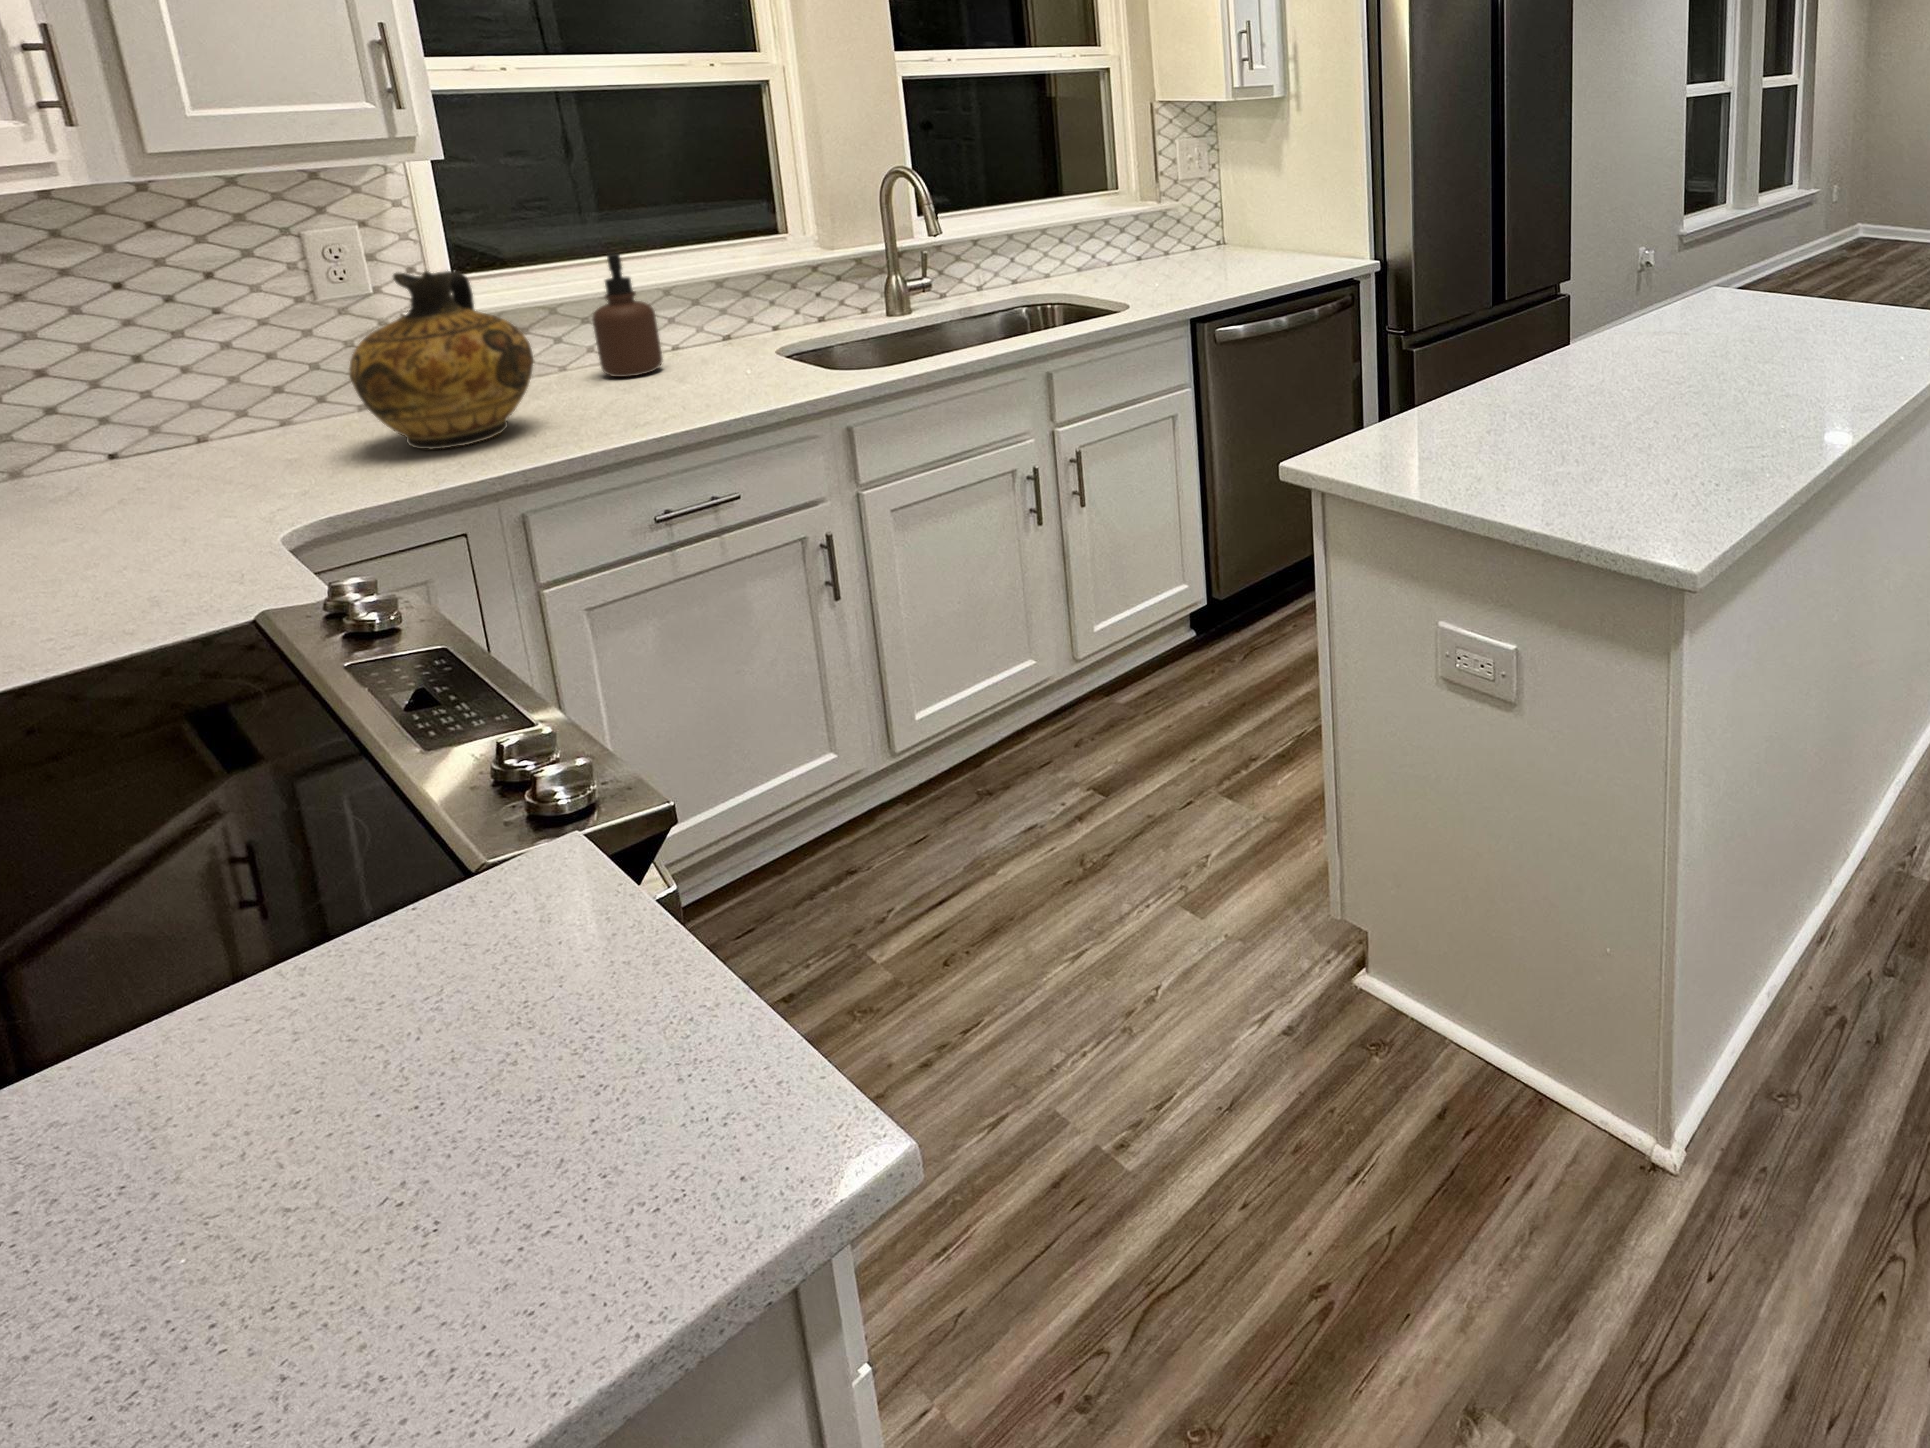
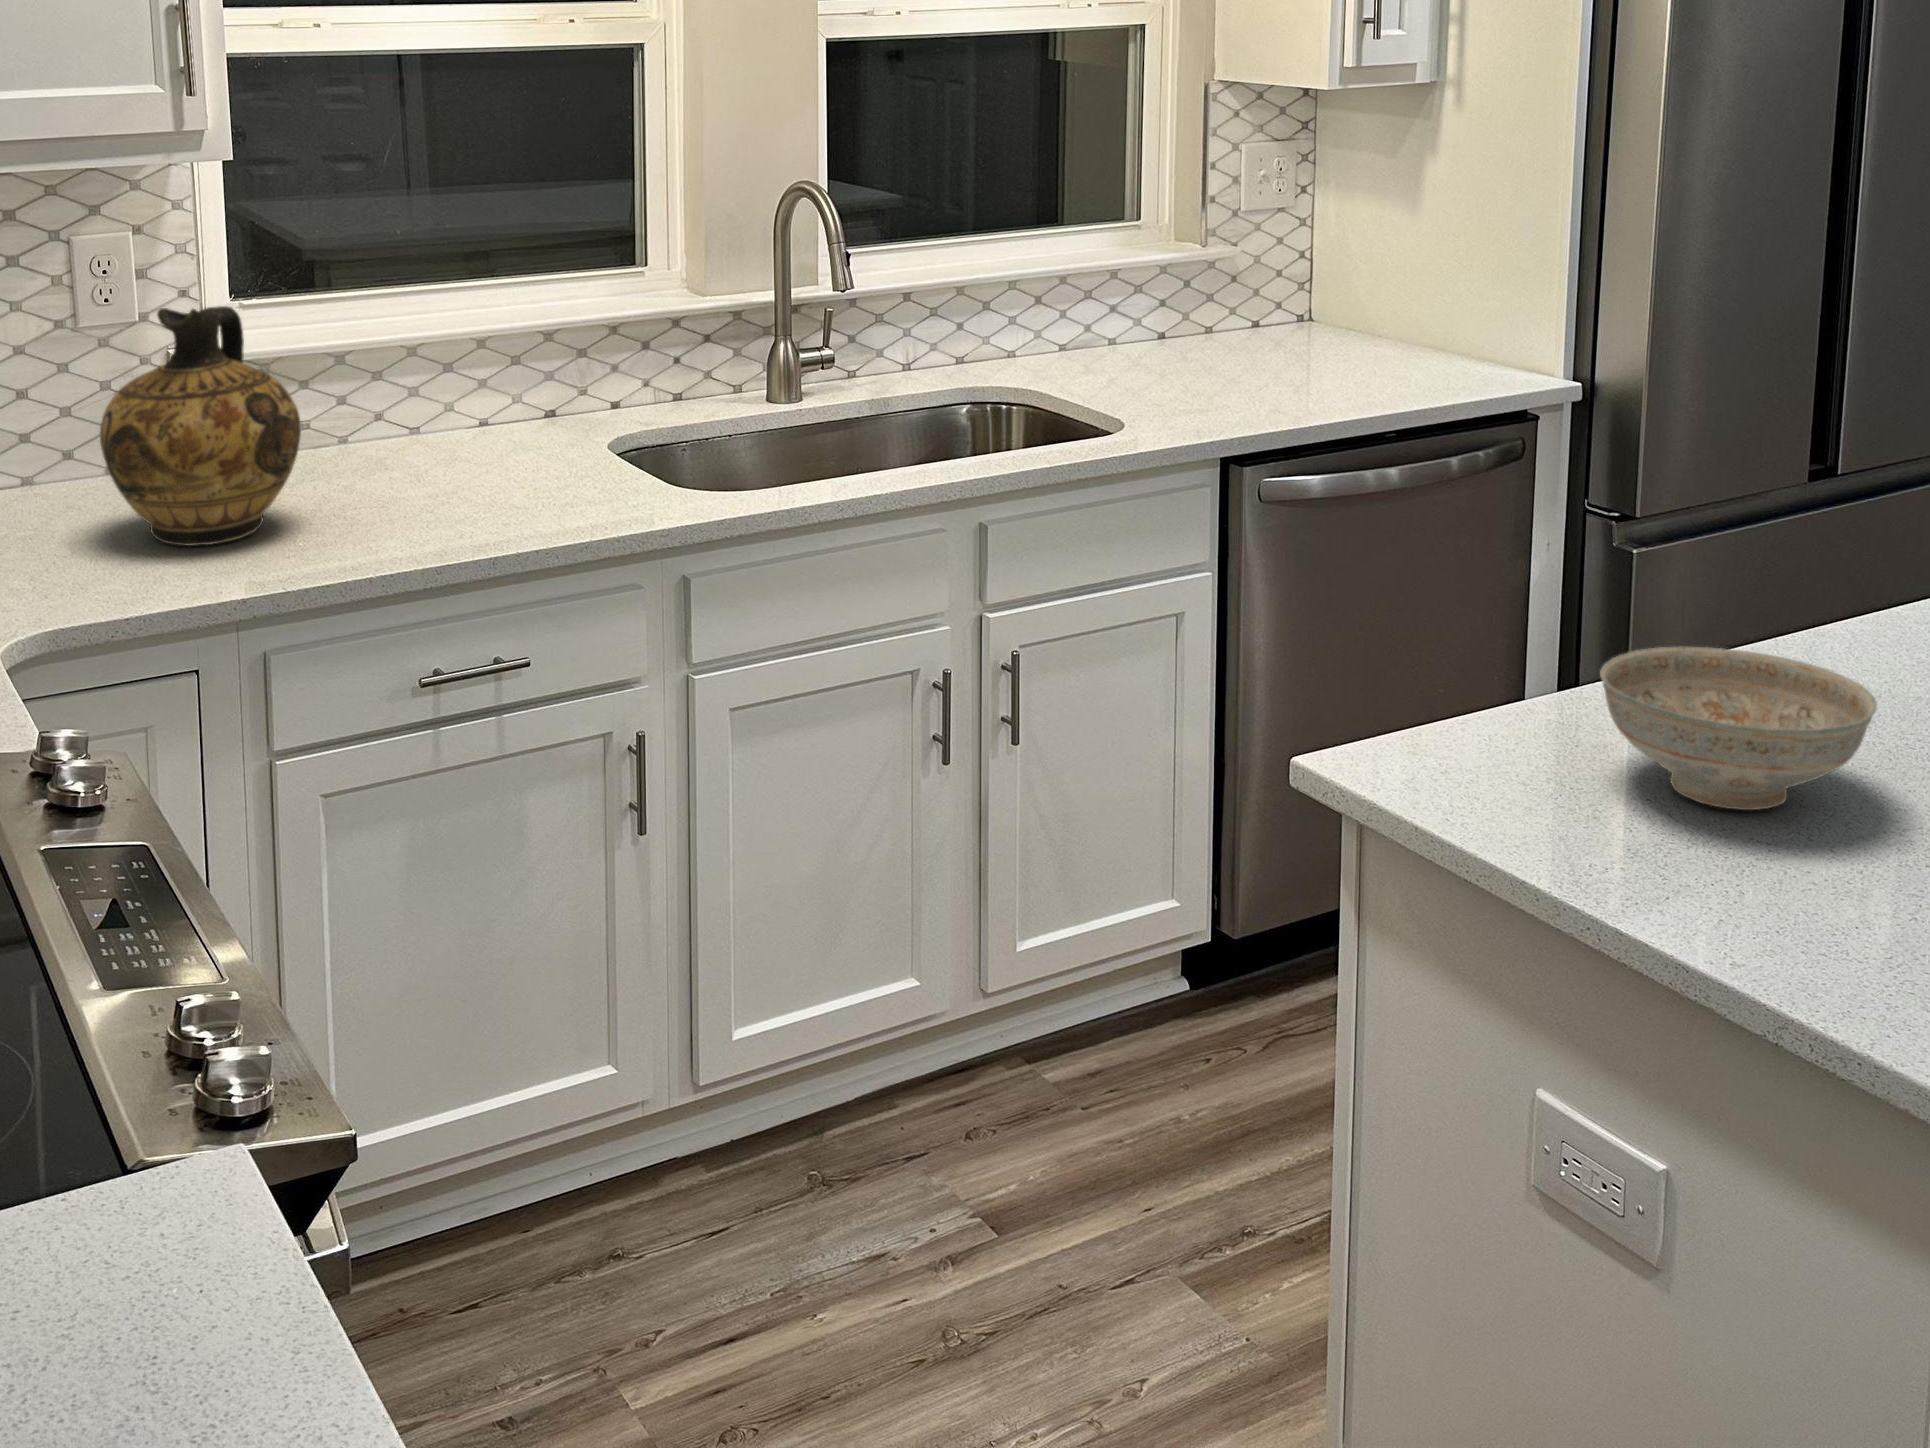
soap dispenser: present [592,253,663,377] -> none [381,287,460,463]
decorative bowl: none [1444,368,1586,450] -> present [1600,647,1877,810]

